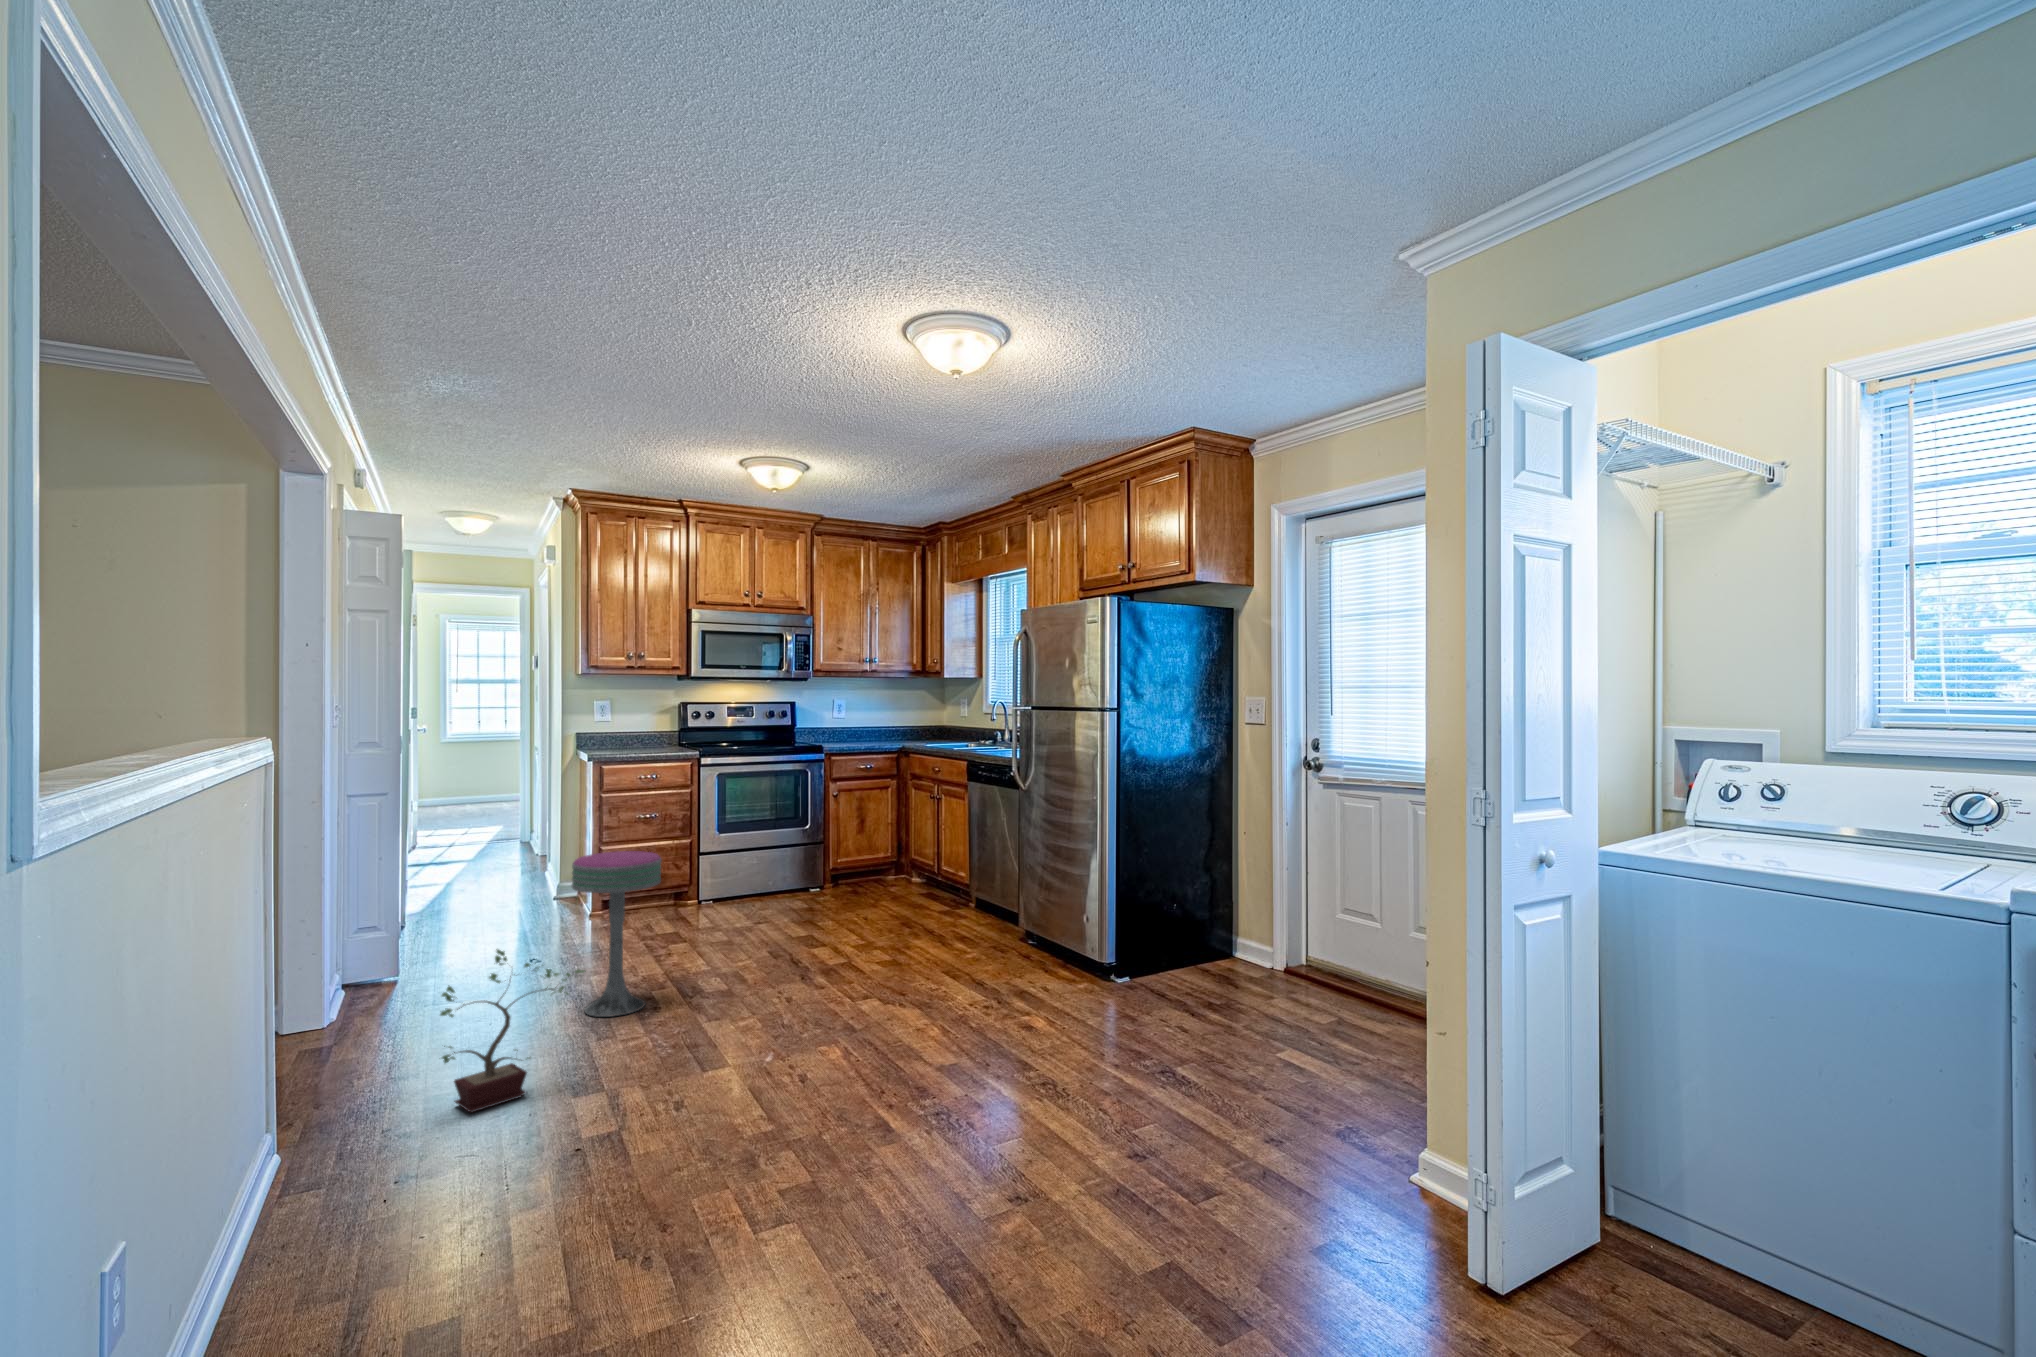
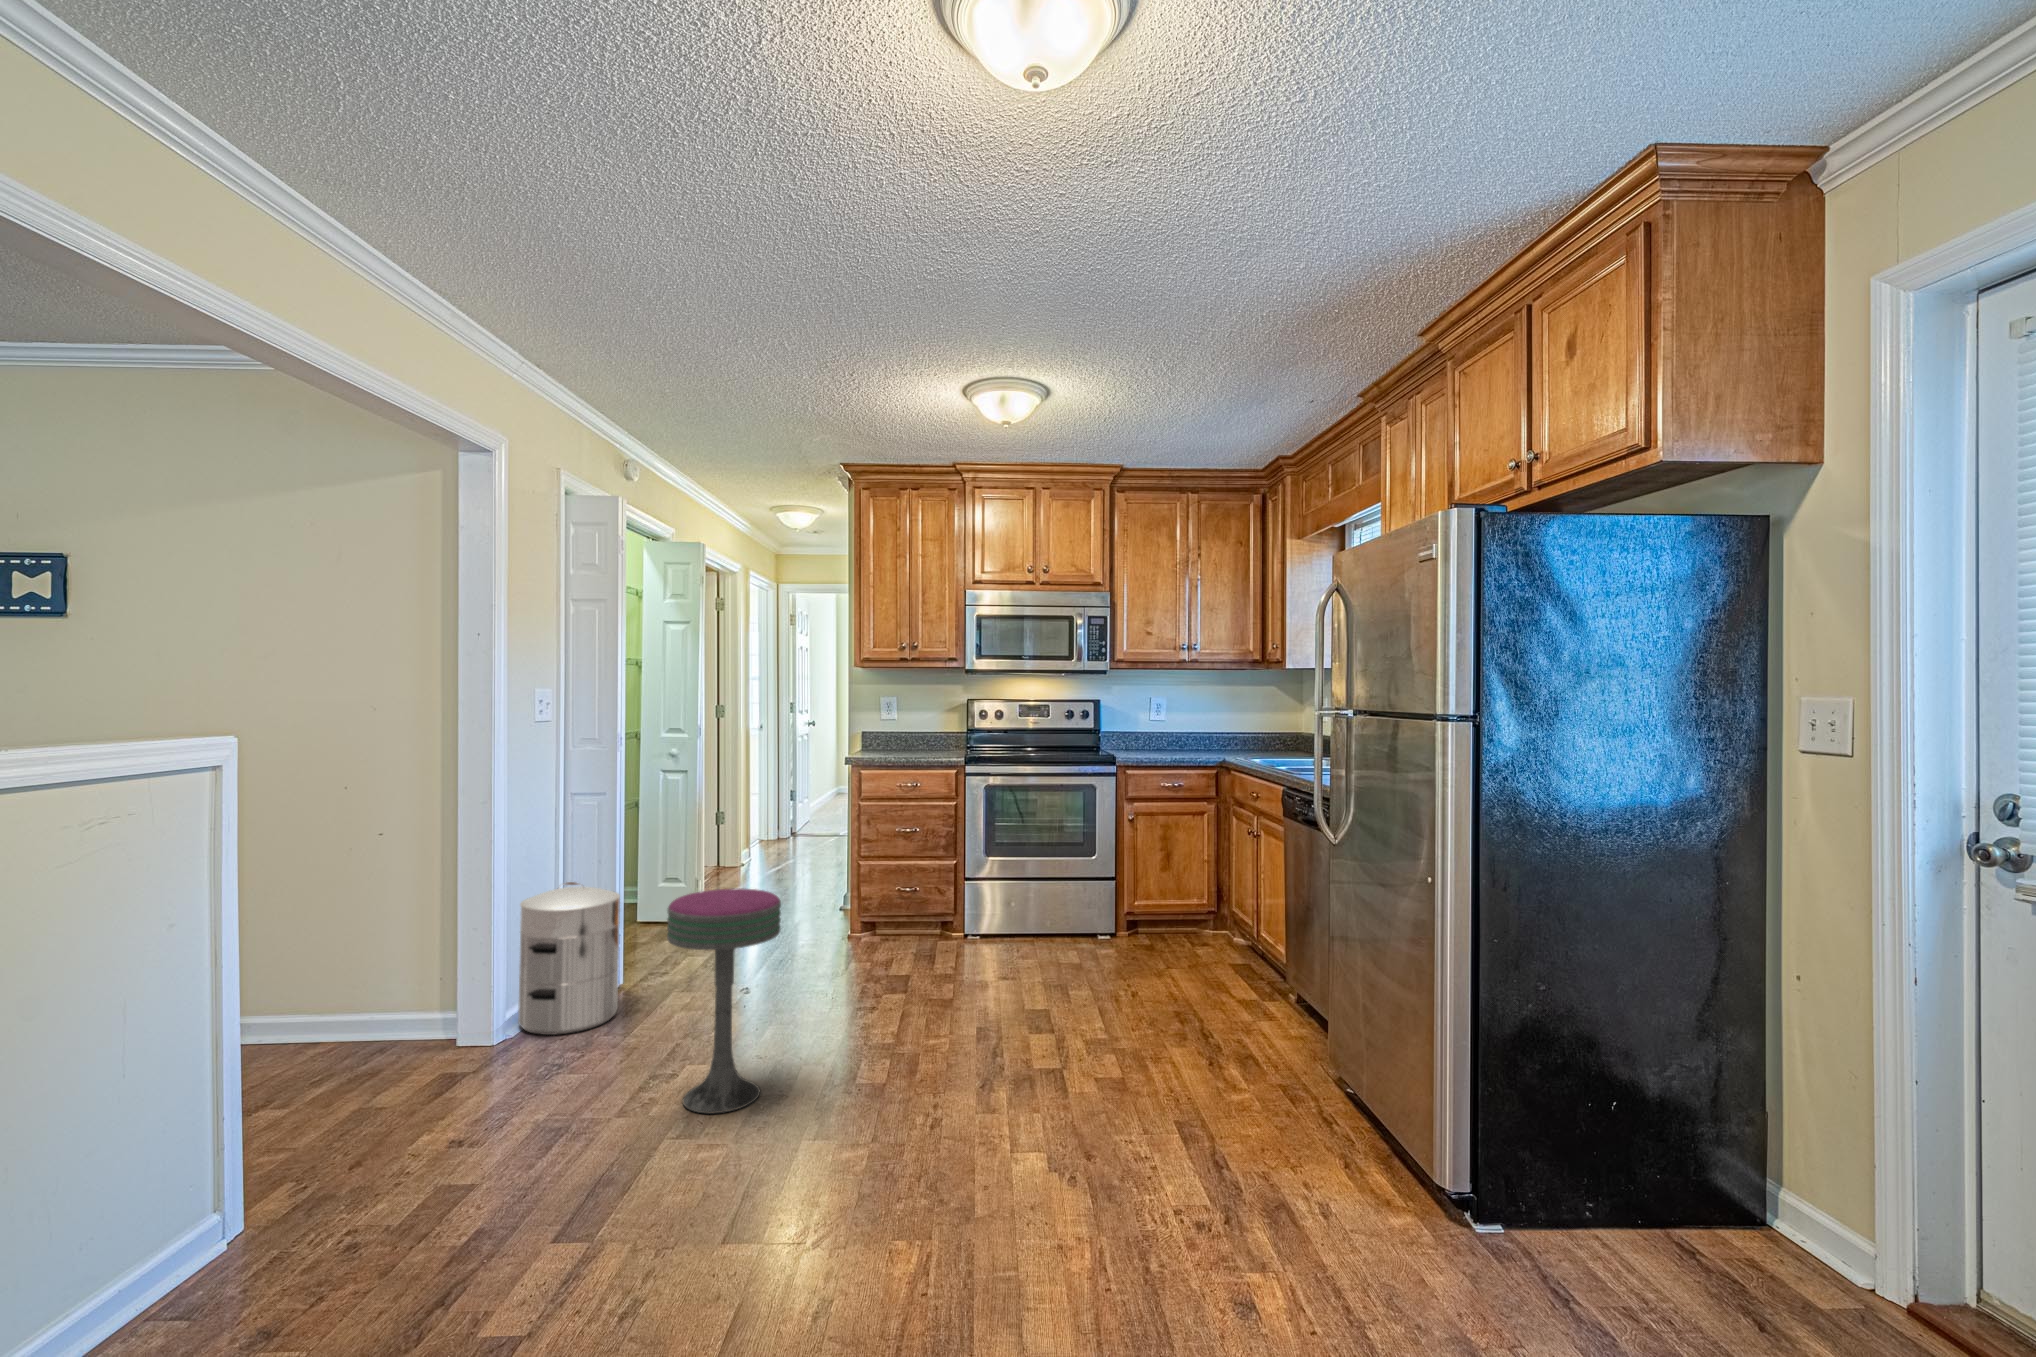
waste bin: none [349,870,447,1004] -> present [518,882,620,1035]
potted plant: present [440,949,586,1113] -> none [337,1029,559,1262]

